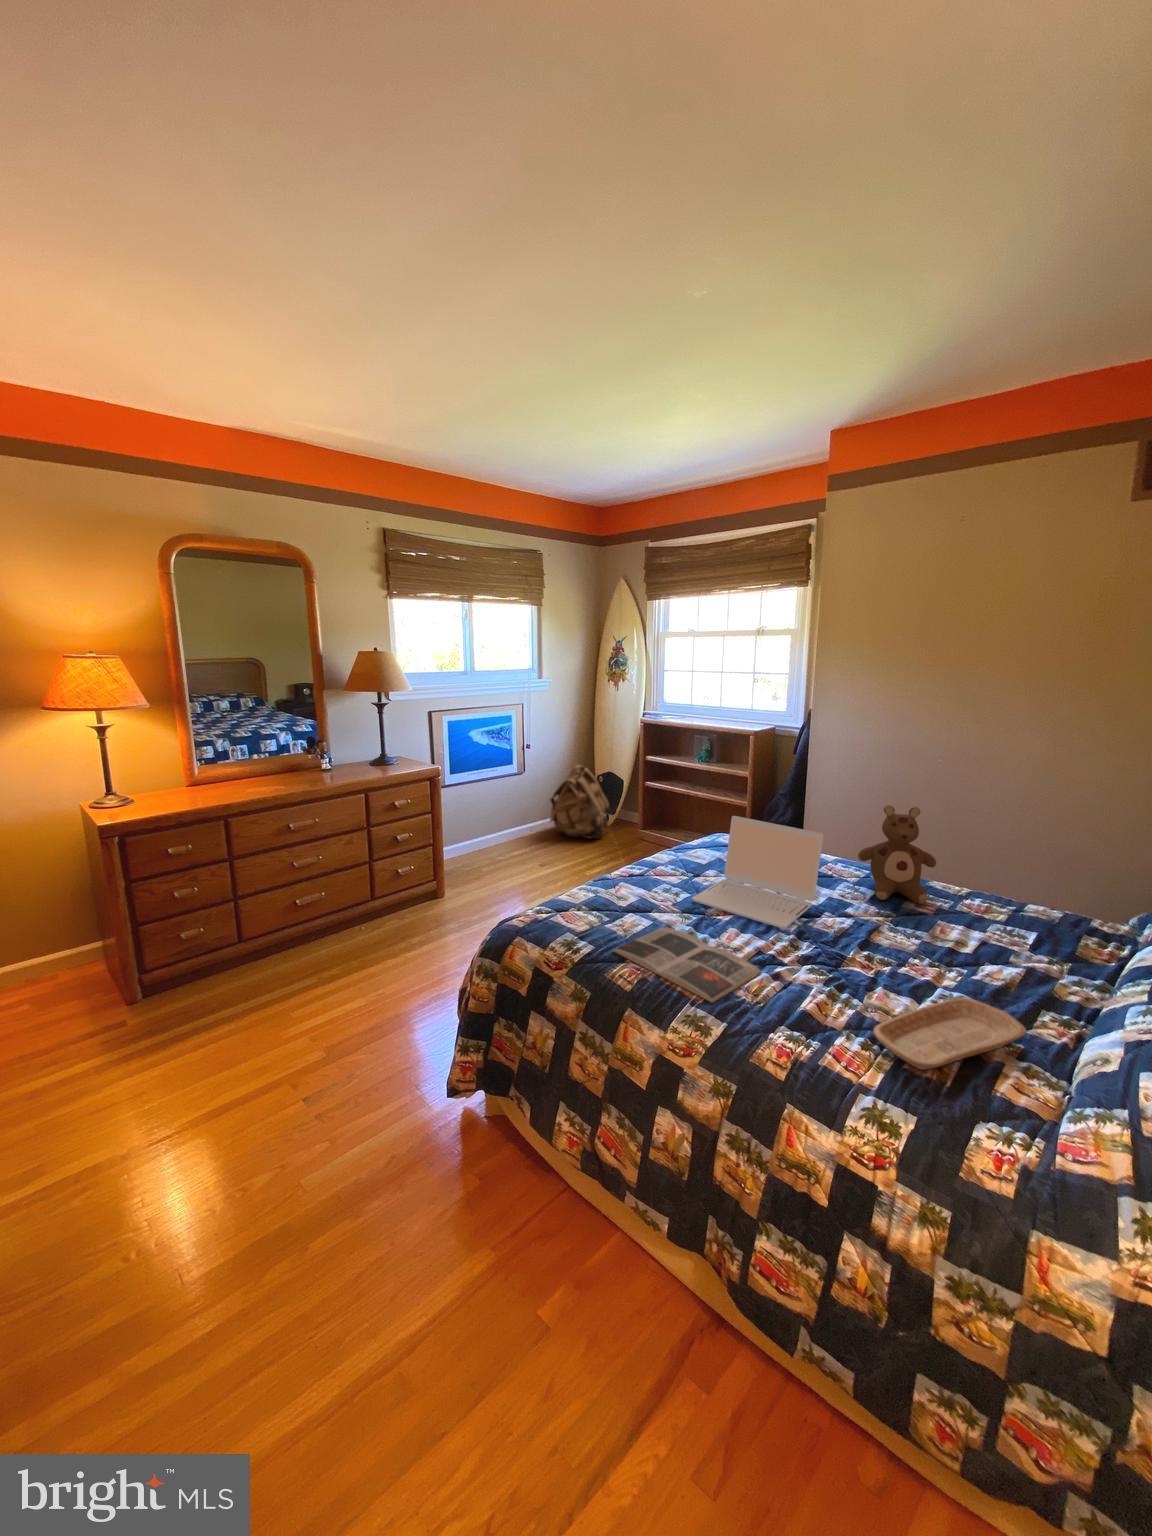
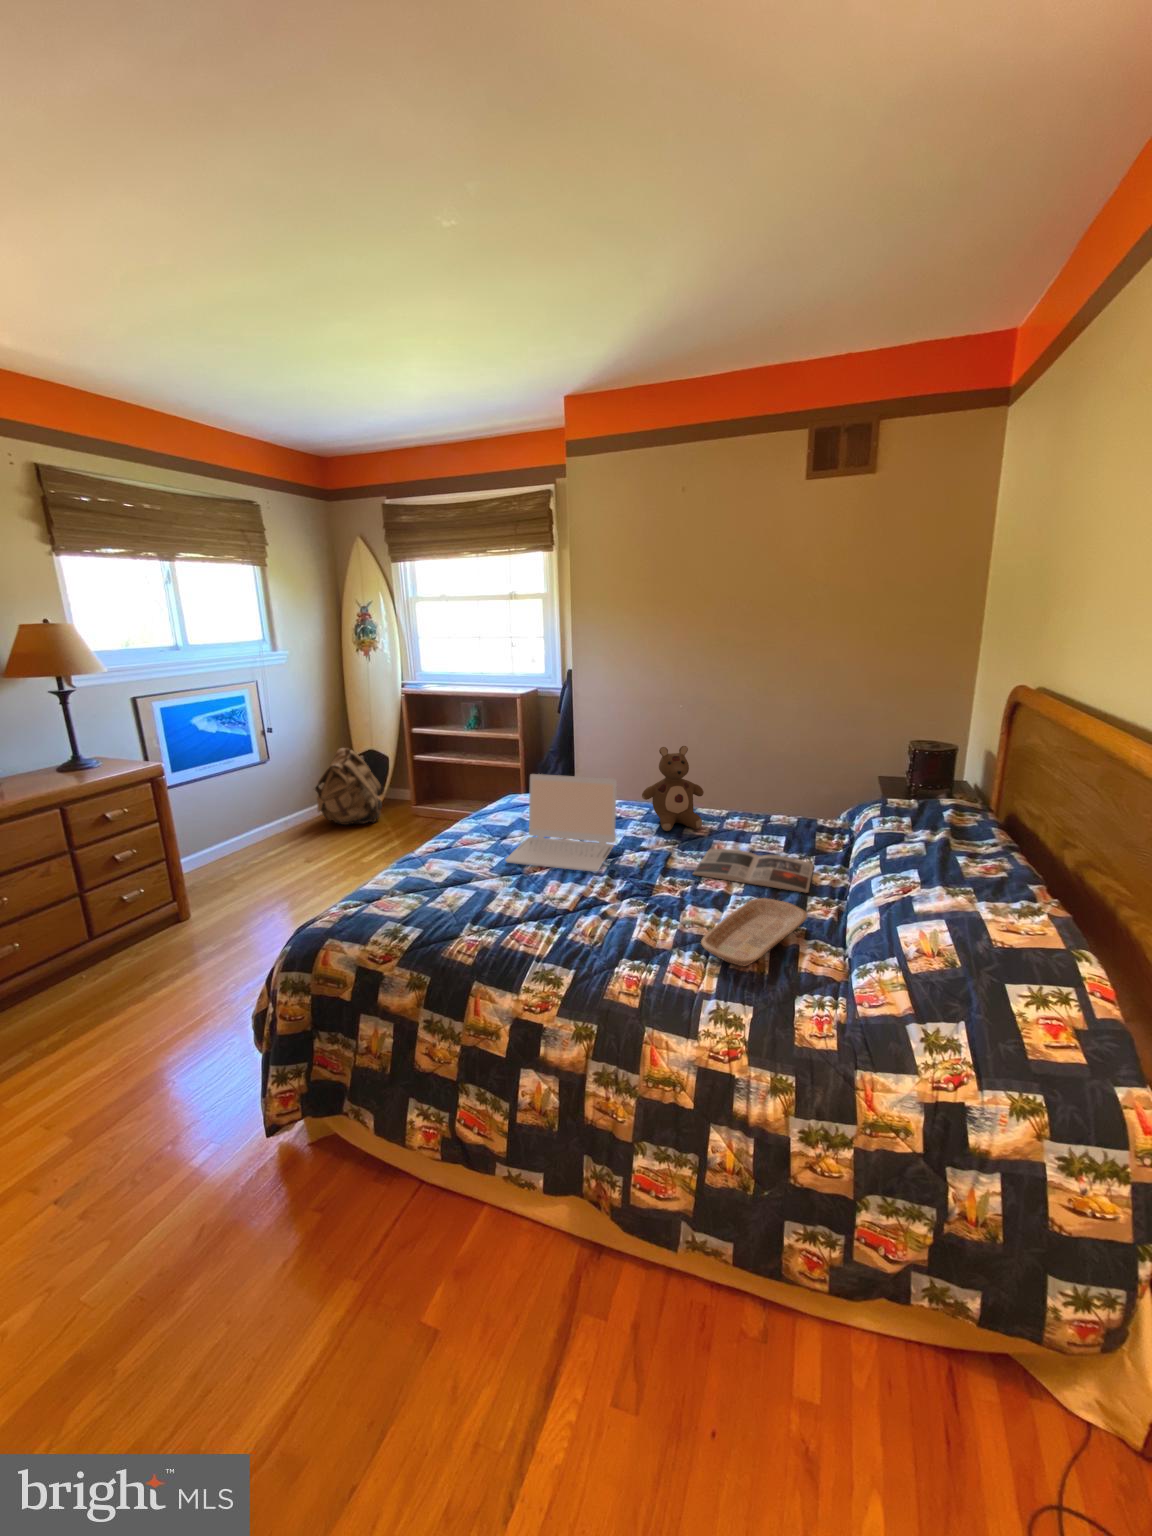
magazine: present [613,927,762,1002] -> present [693,849,814,893]

